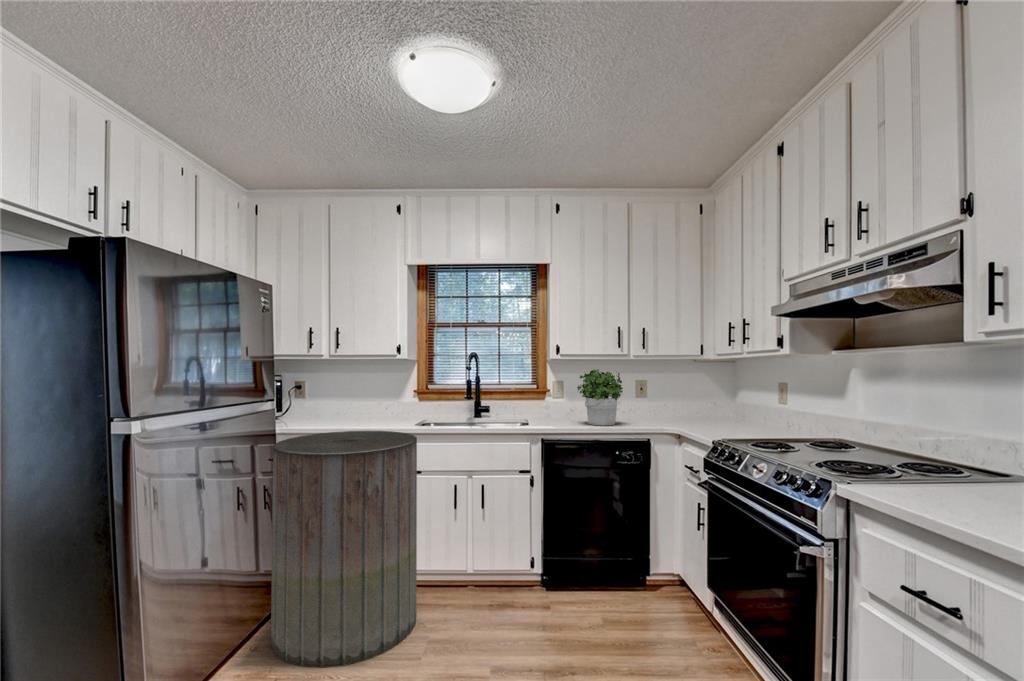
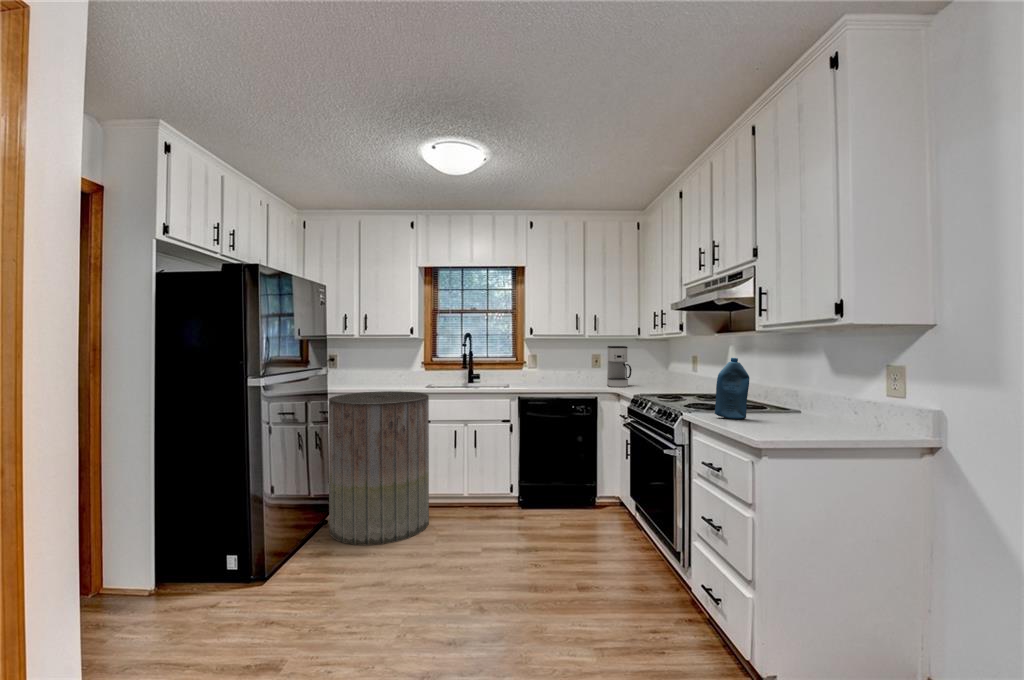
coffee maker: none [657,368,691,423] -> present [607,346,632,387]
potted plant: present [577,369,623,426] -> none [546,347,580,389]
bottle: none [905,390,976,504] -> present [715,358,749,419]

